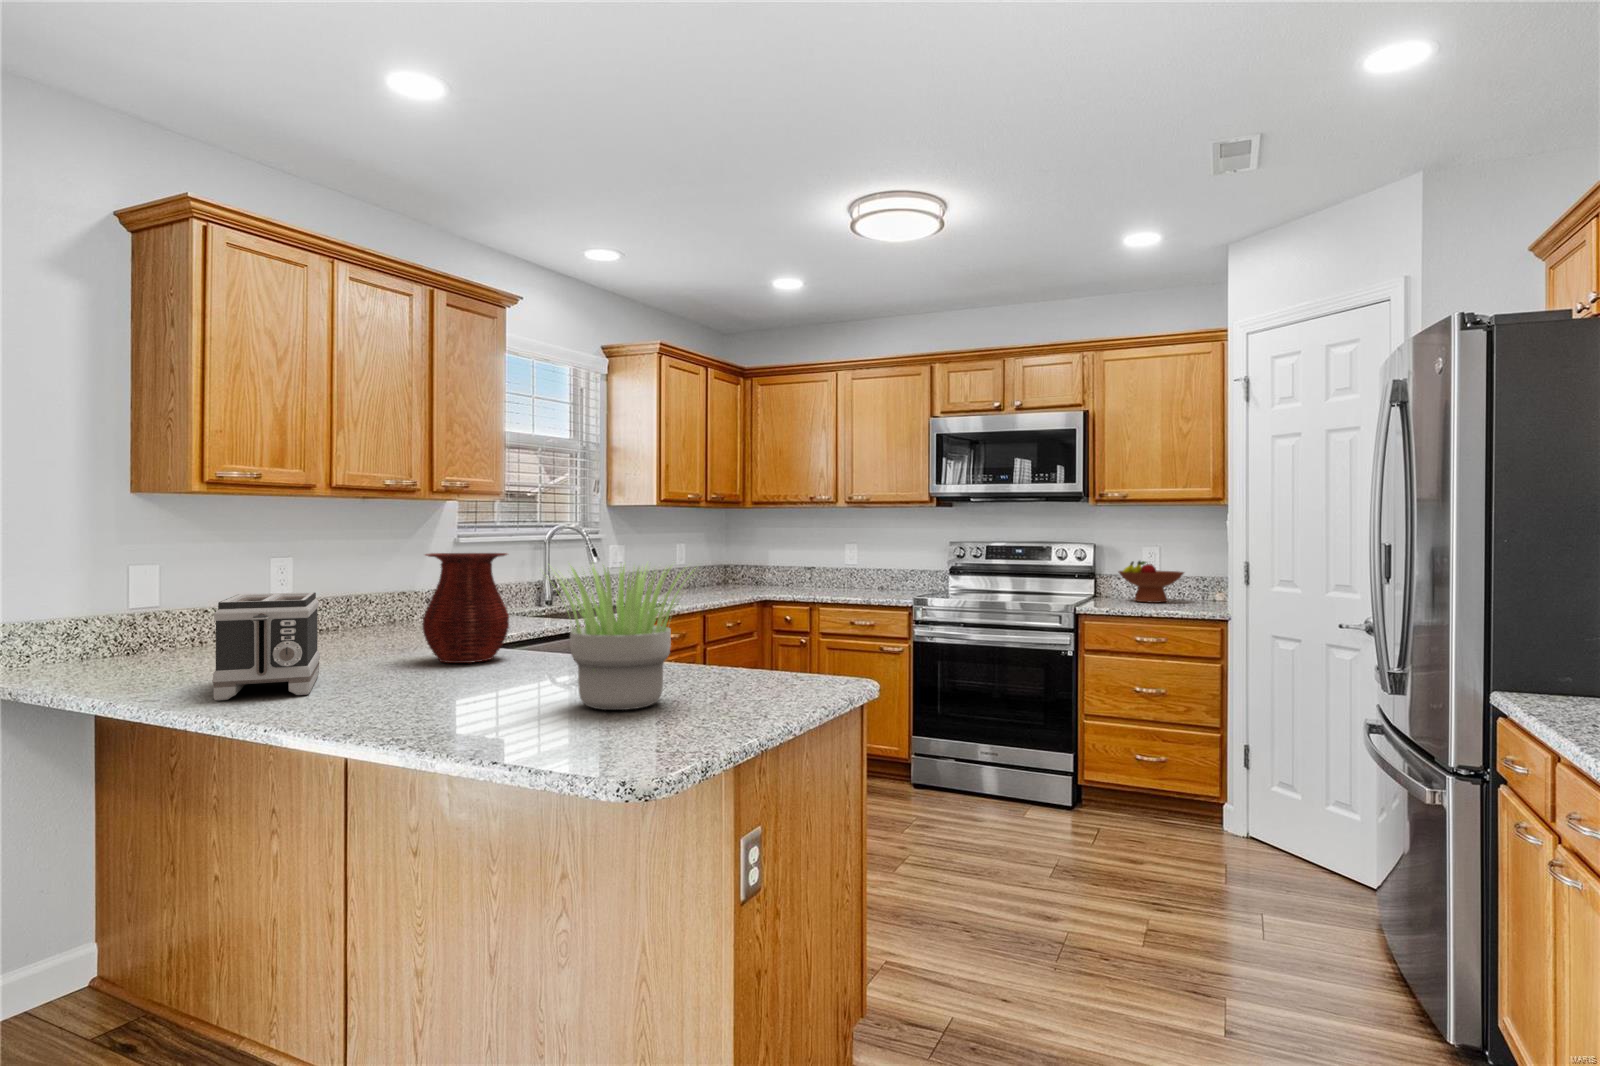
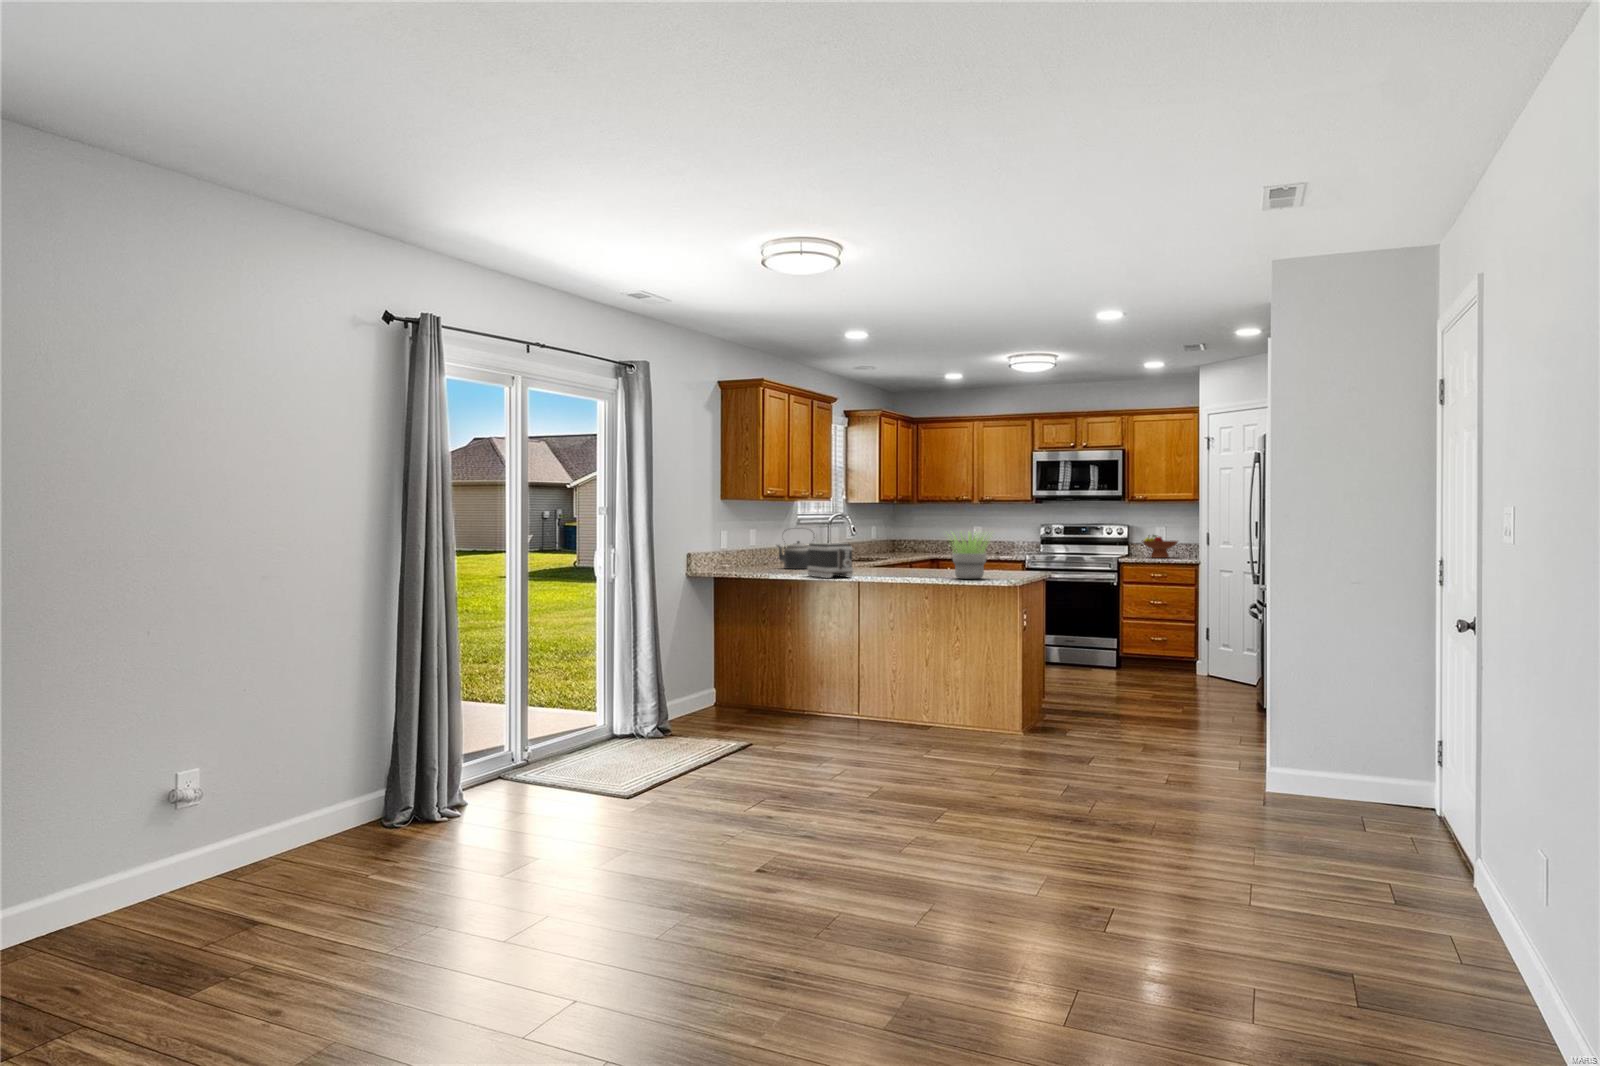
kettle: none [314,549,406,642] -> present [776,537,815,569]
vase: present [422,553,509,663] -> none [855,529,889,573]

